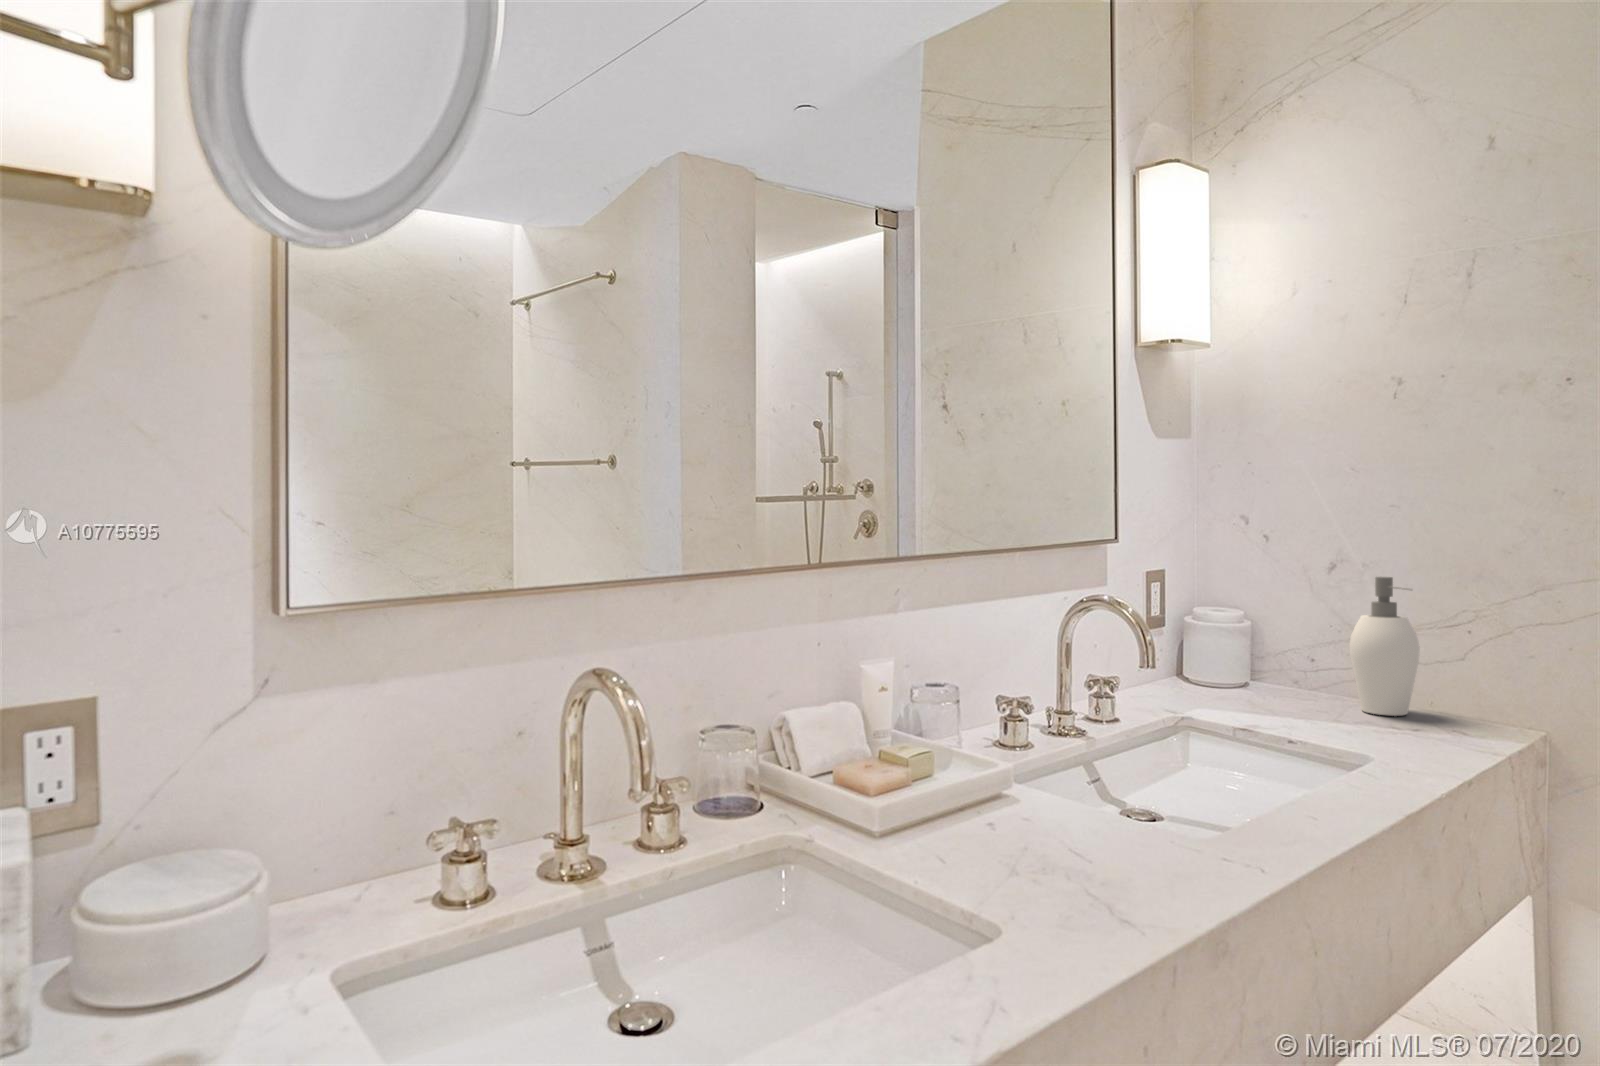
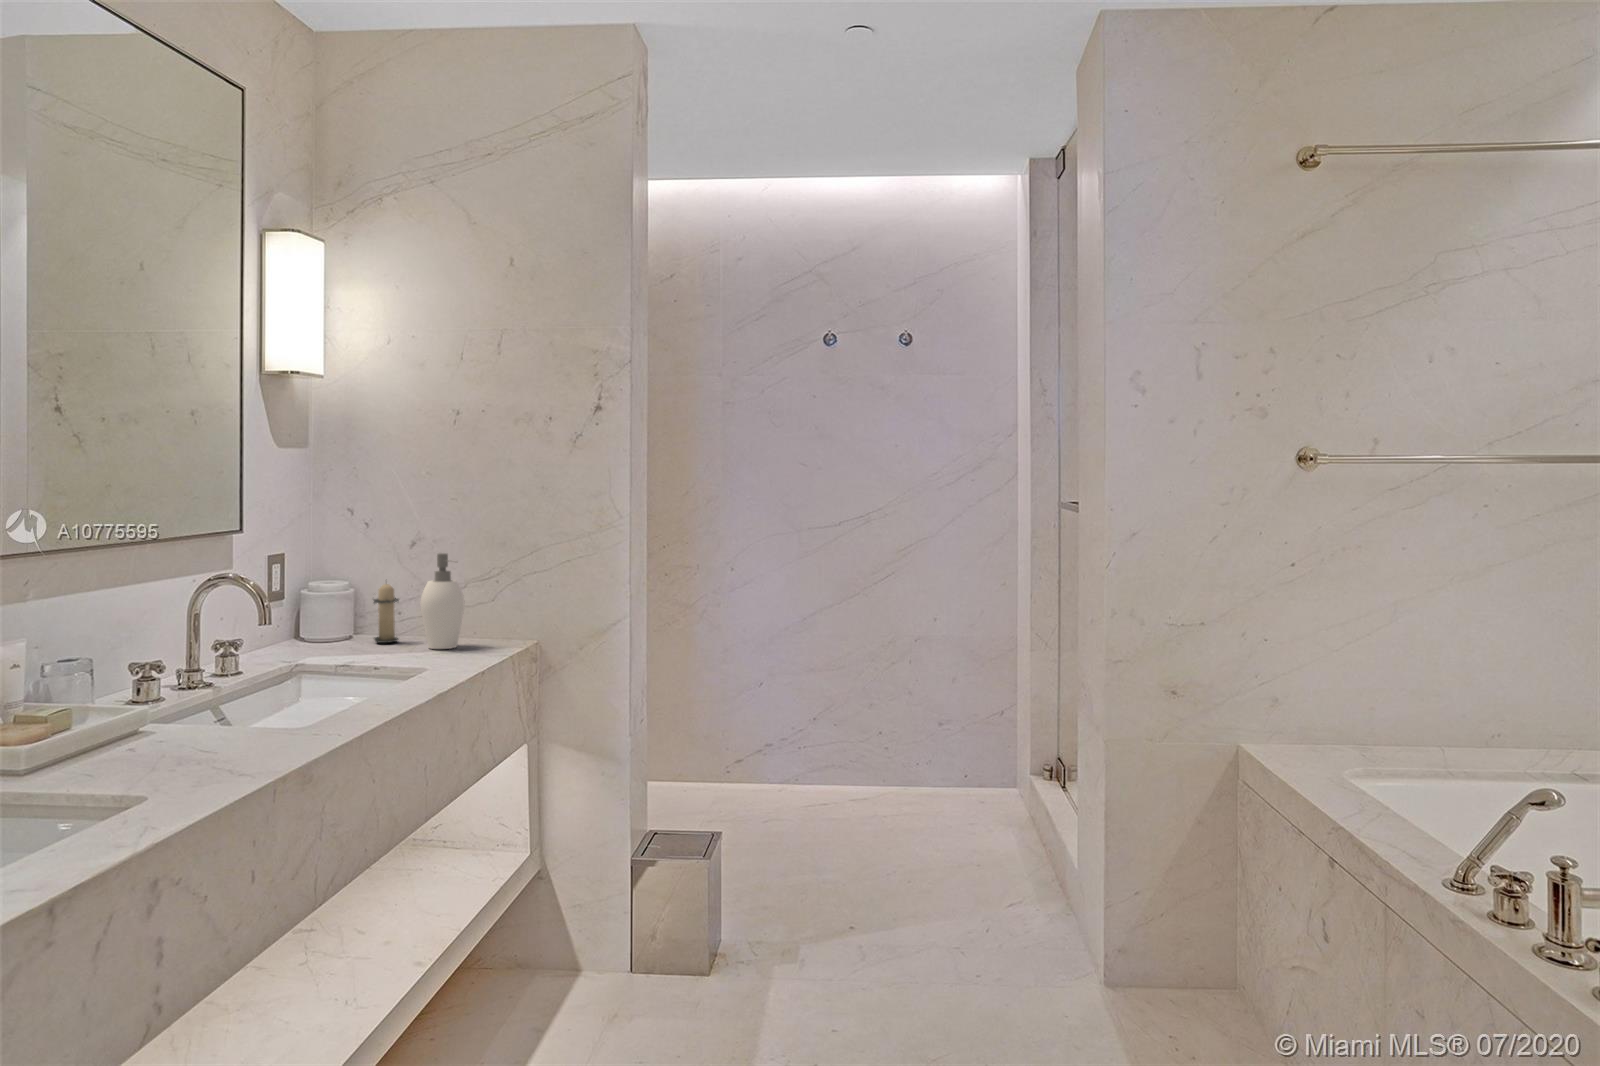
candle: none [1273,610,1320,697] -> present [374,584,399,643]

